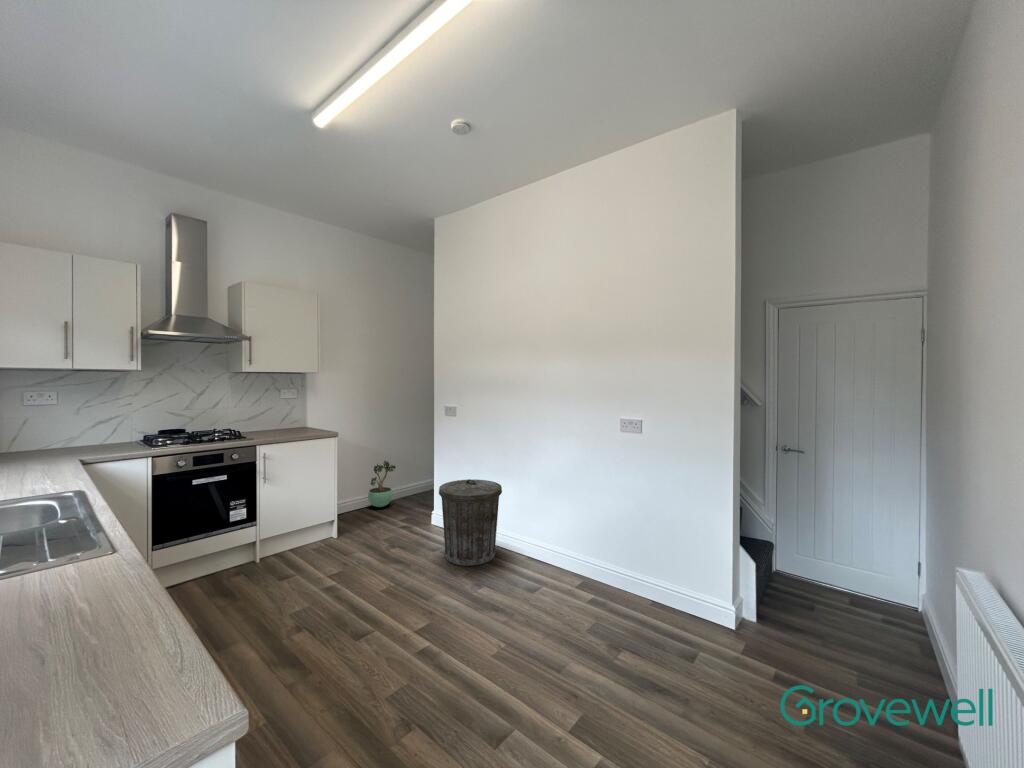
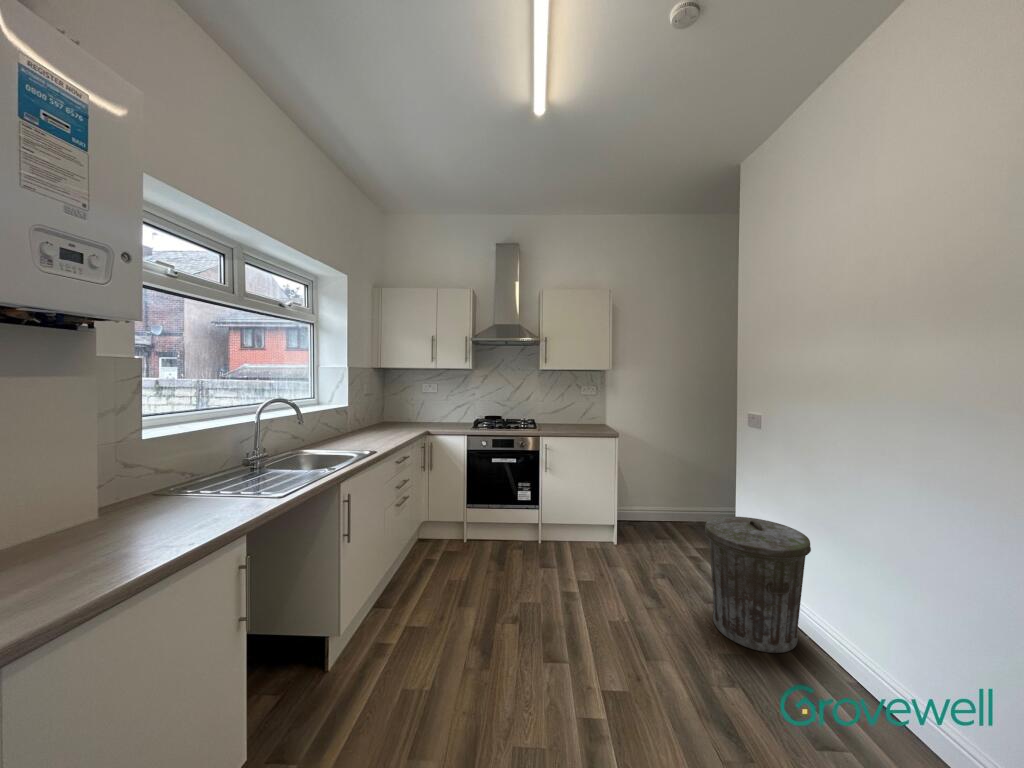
potted plant: present [368,461,396,507] -> none [671,471,706,525]

